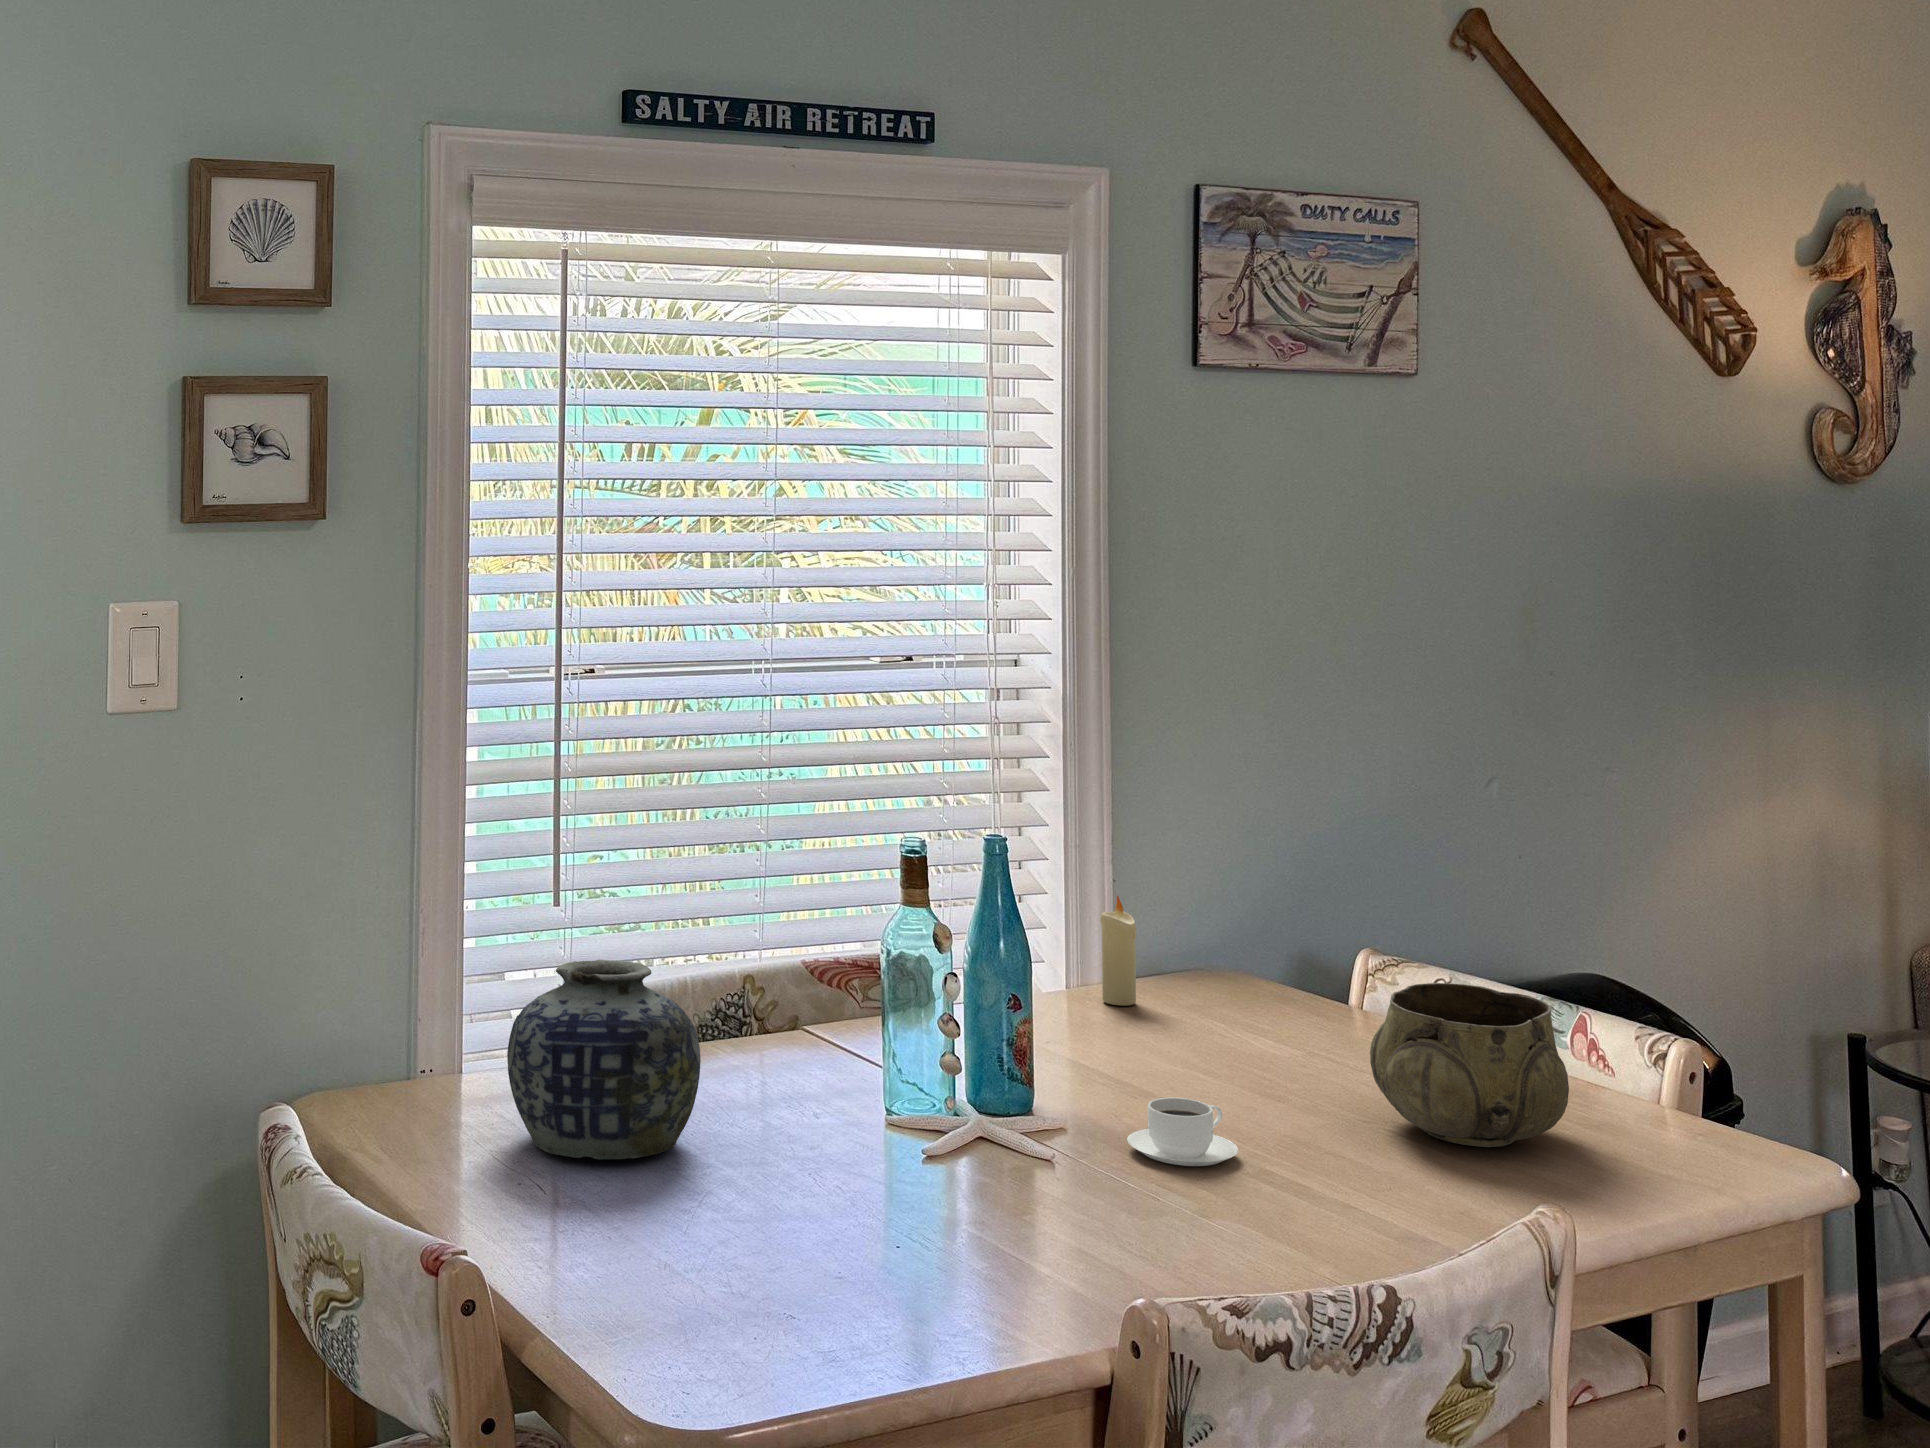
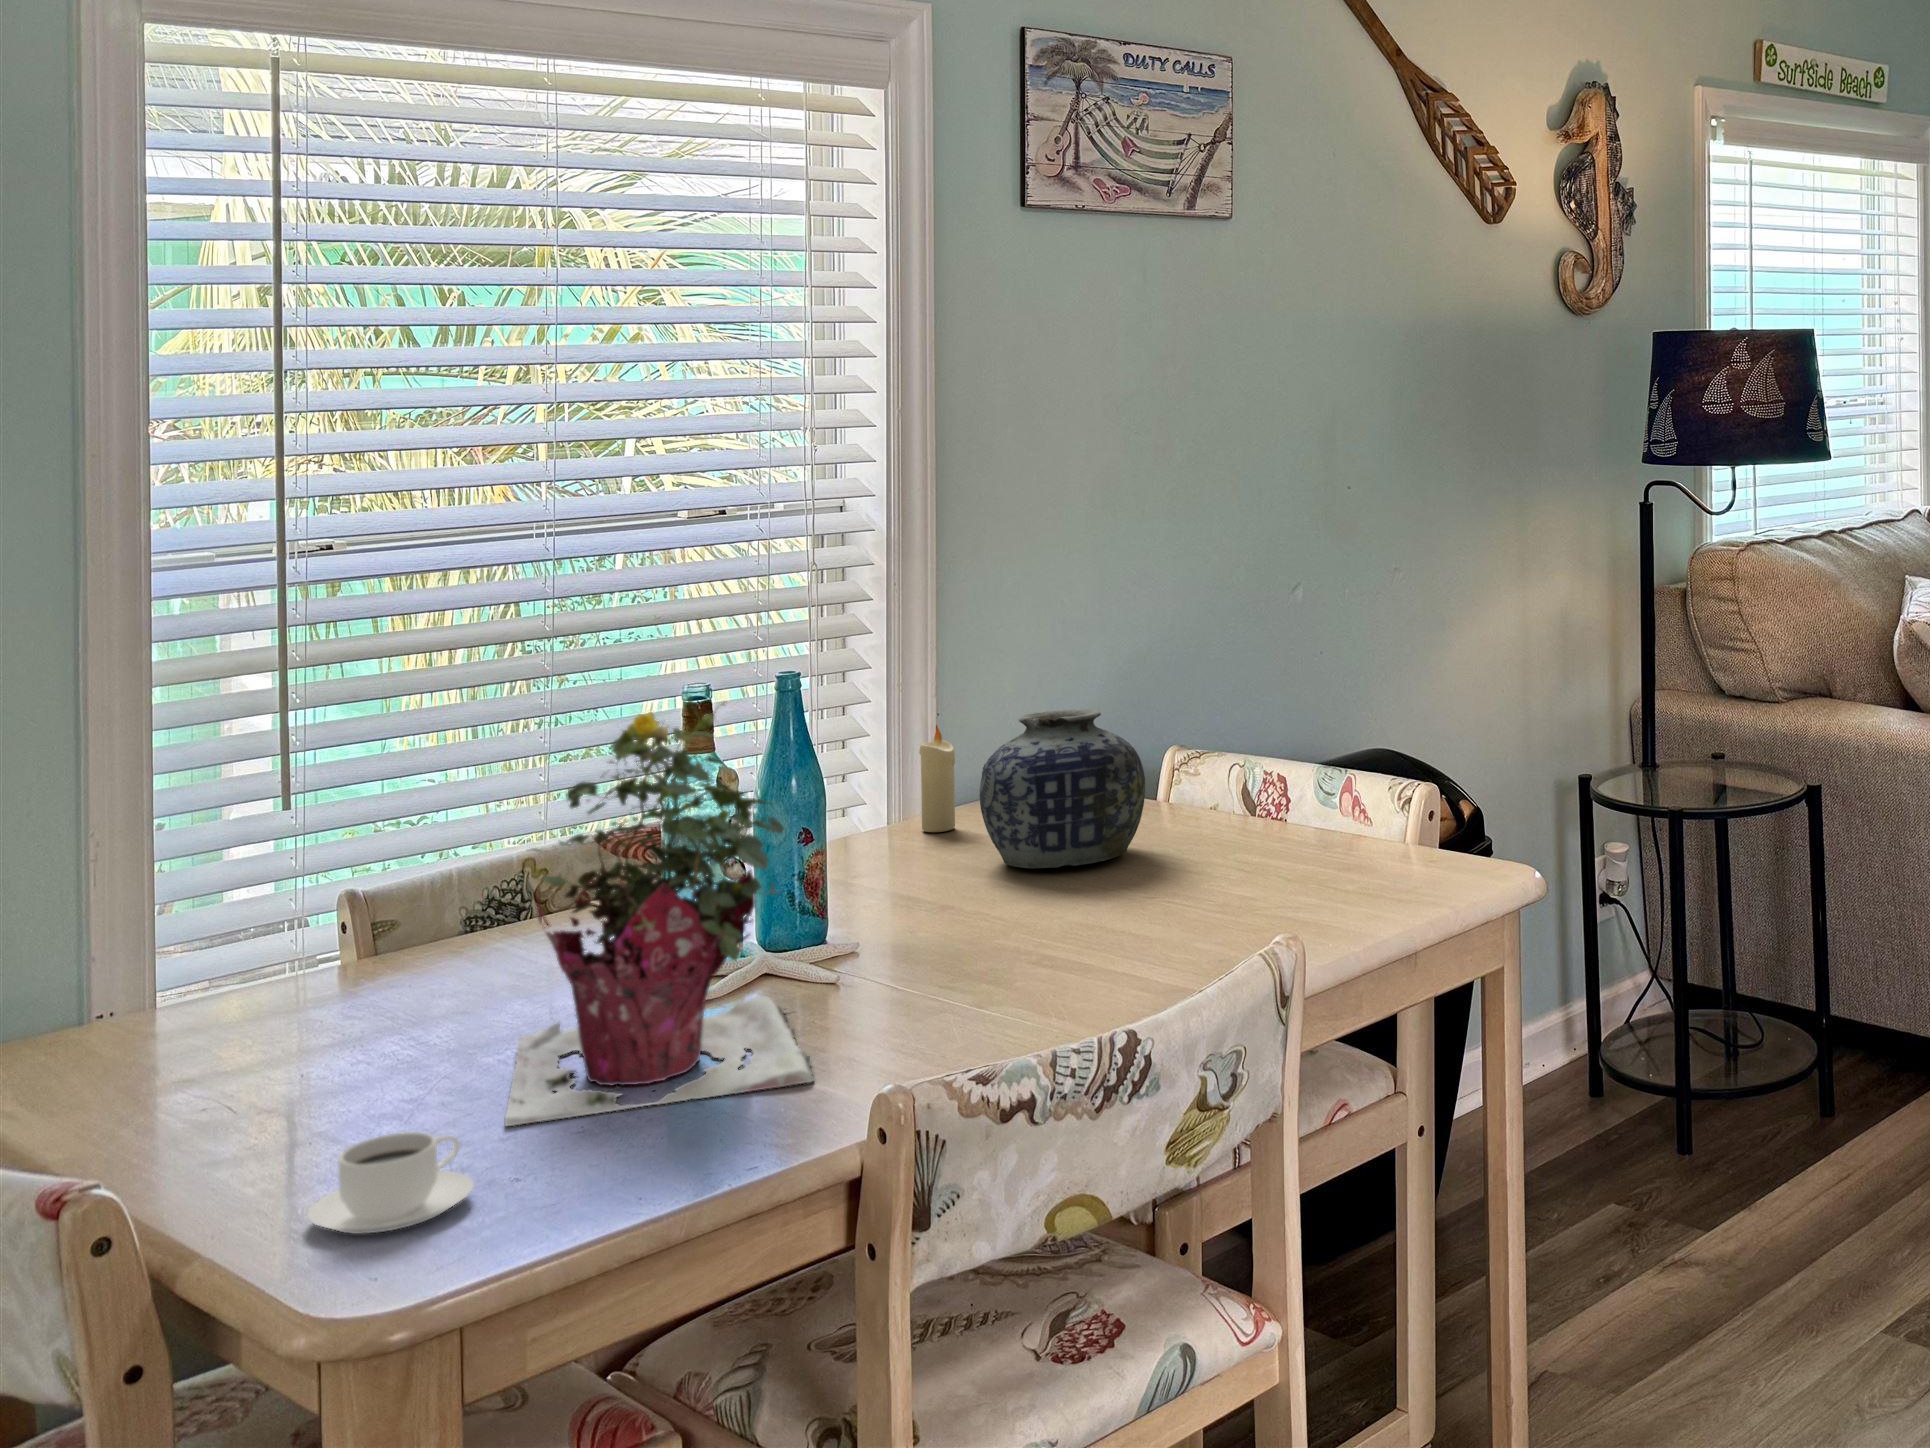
potted plant: none [769,865,1048,1267] -> present [505,697,814,1126]
vase: present [507,960,701,1160] -> present [979,709,1145,868]
decorative bowl: present [1370,983,1569,1147] -> none [1158,761,1327,905]
coffee cup: present [1127,1097,1238,1166] -> present [307,1132,473,1234]

